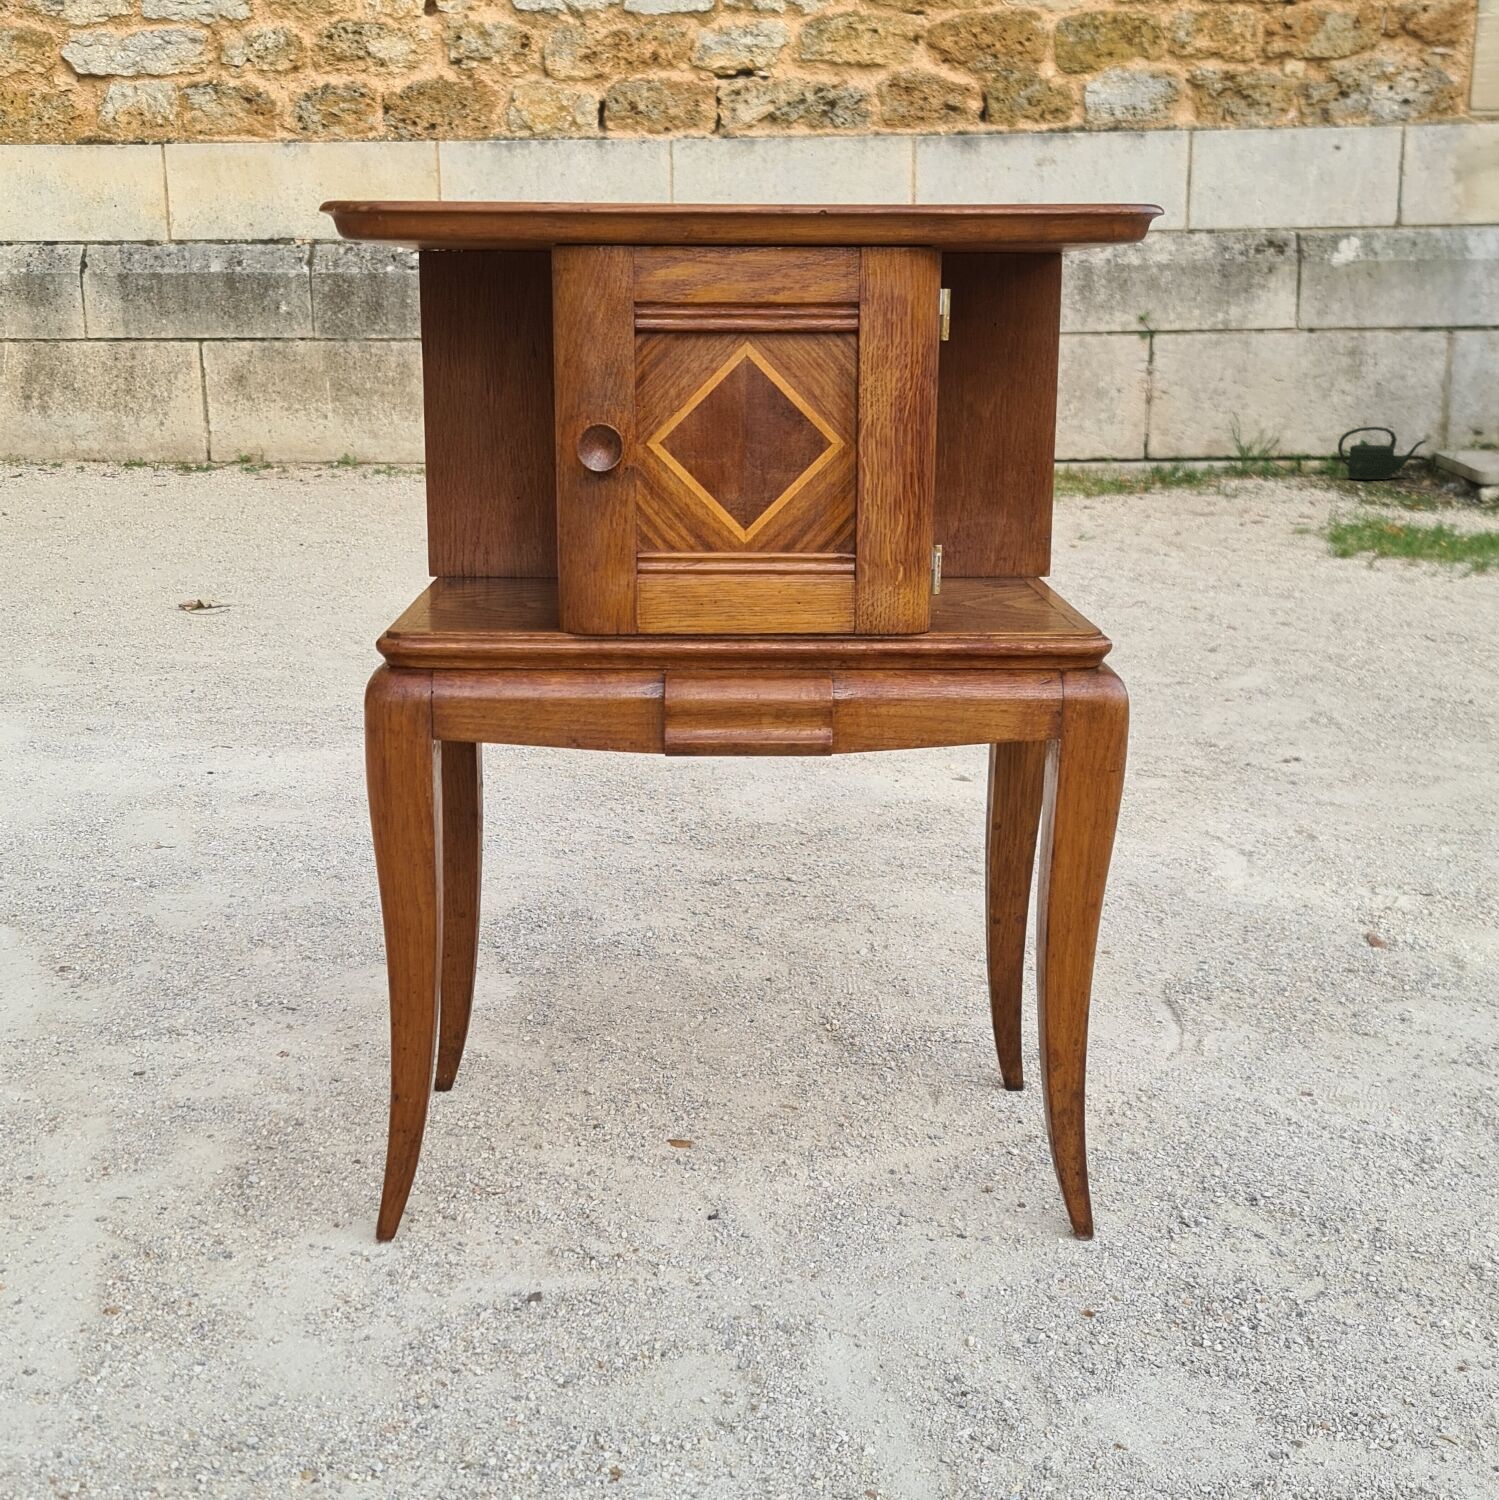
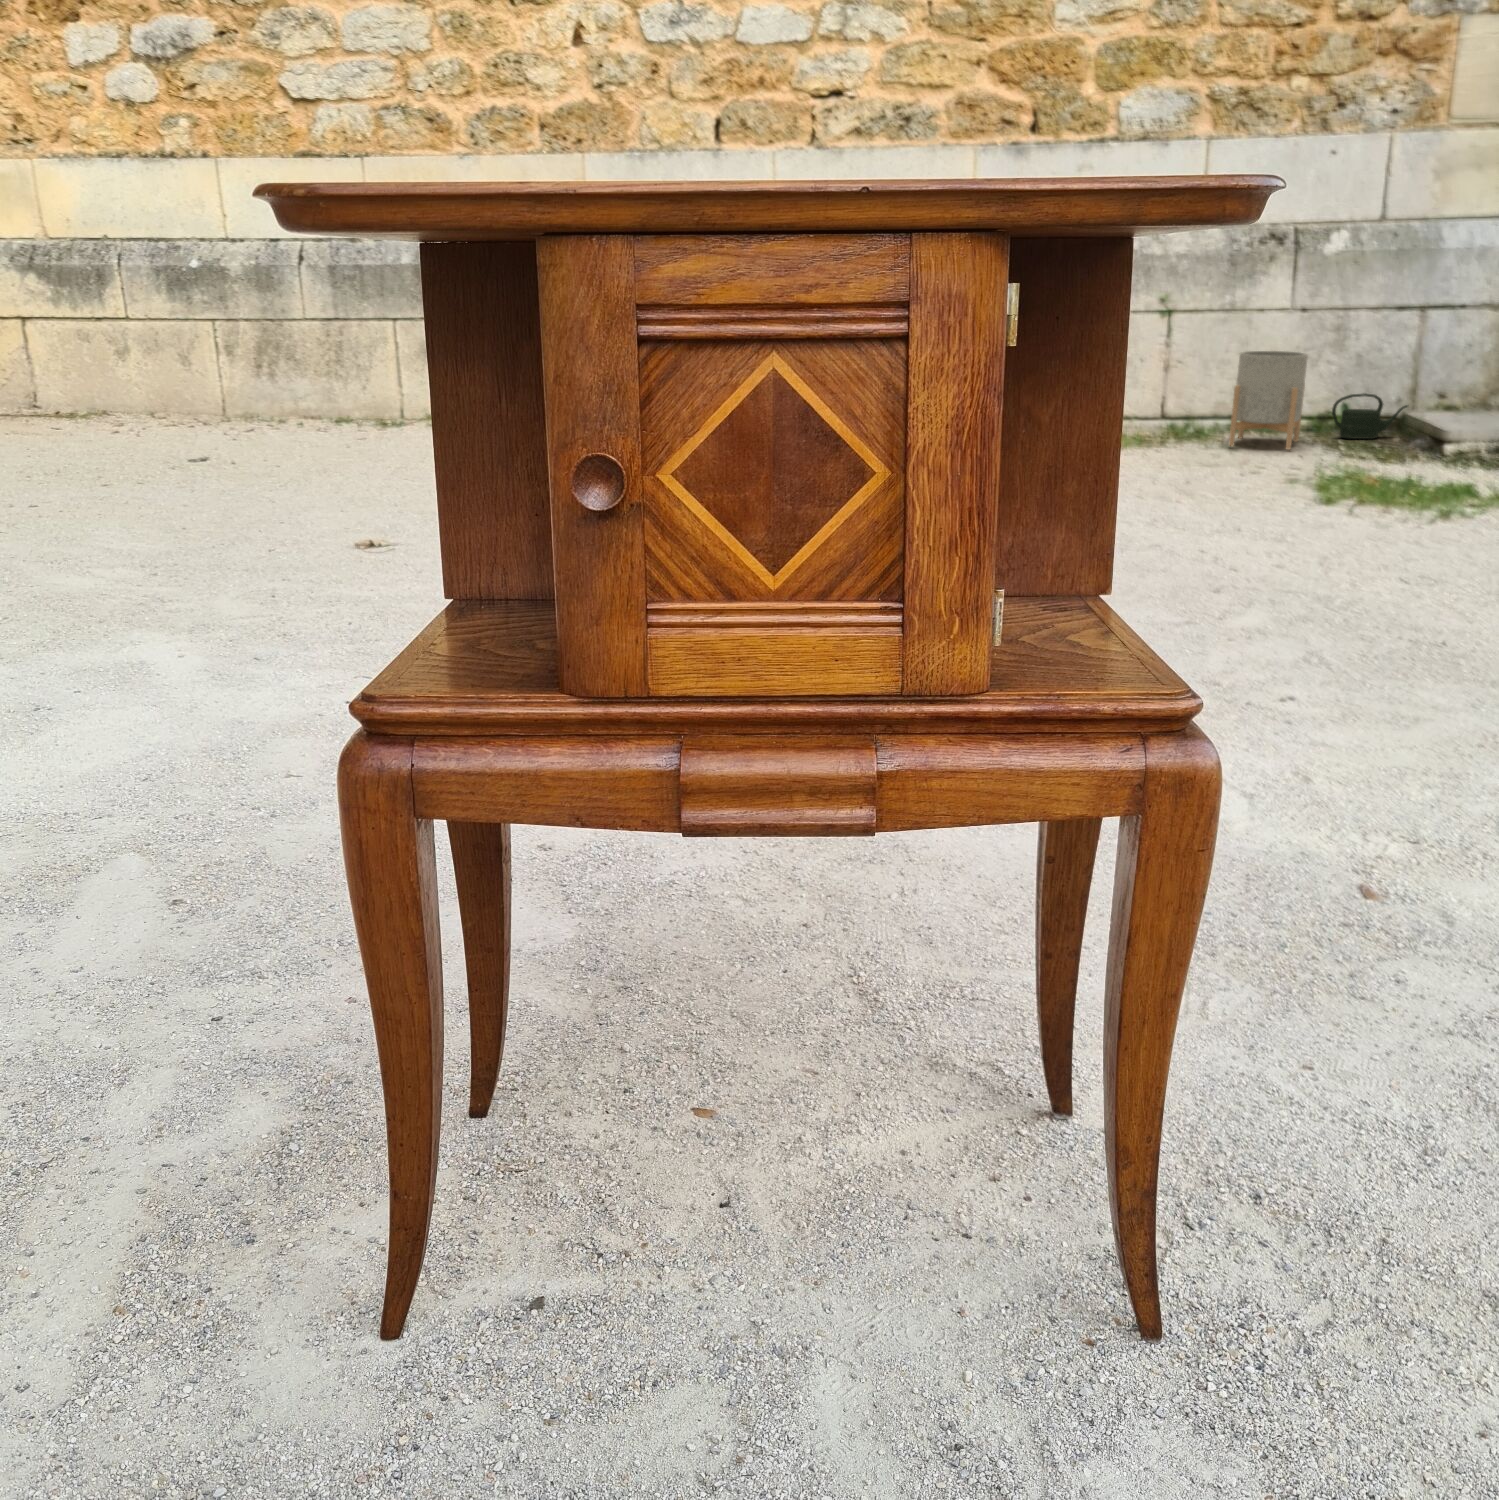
planter: none [1219,377,1307,492] -> present [1229,351,1308,450]

